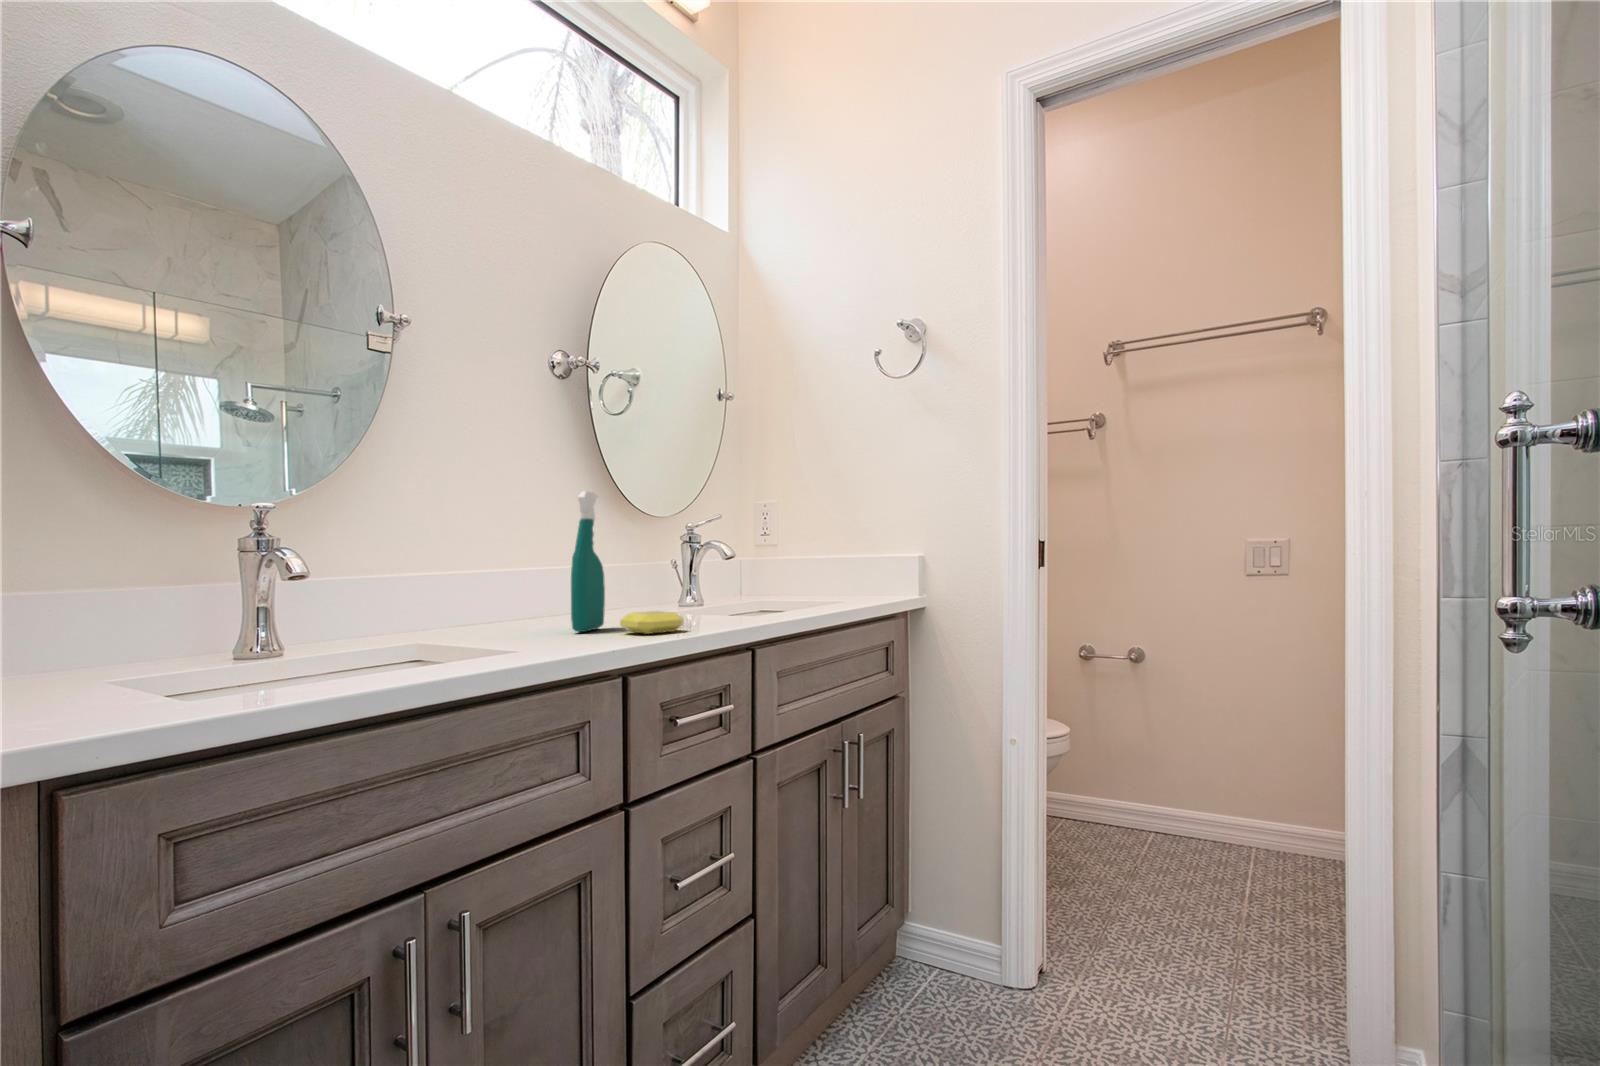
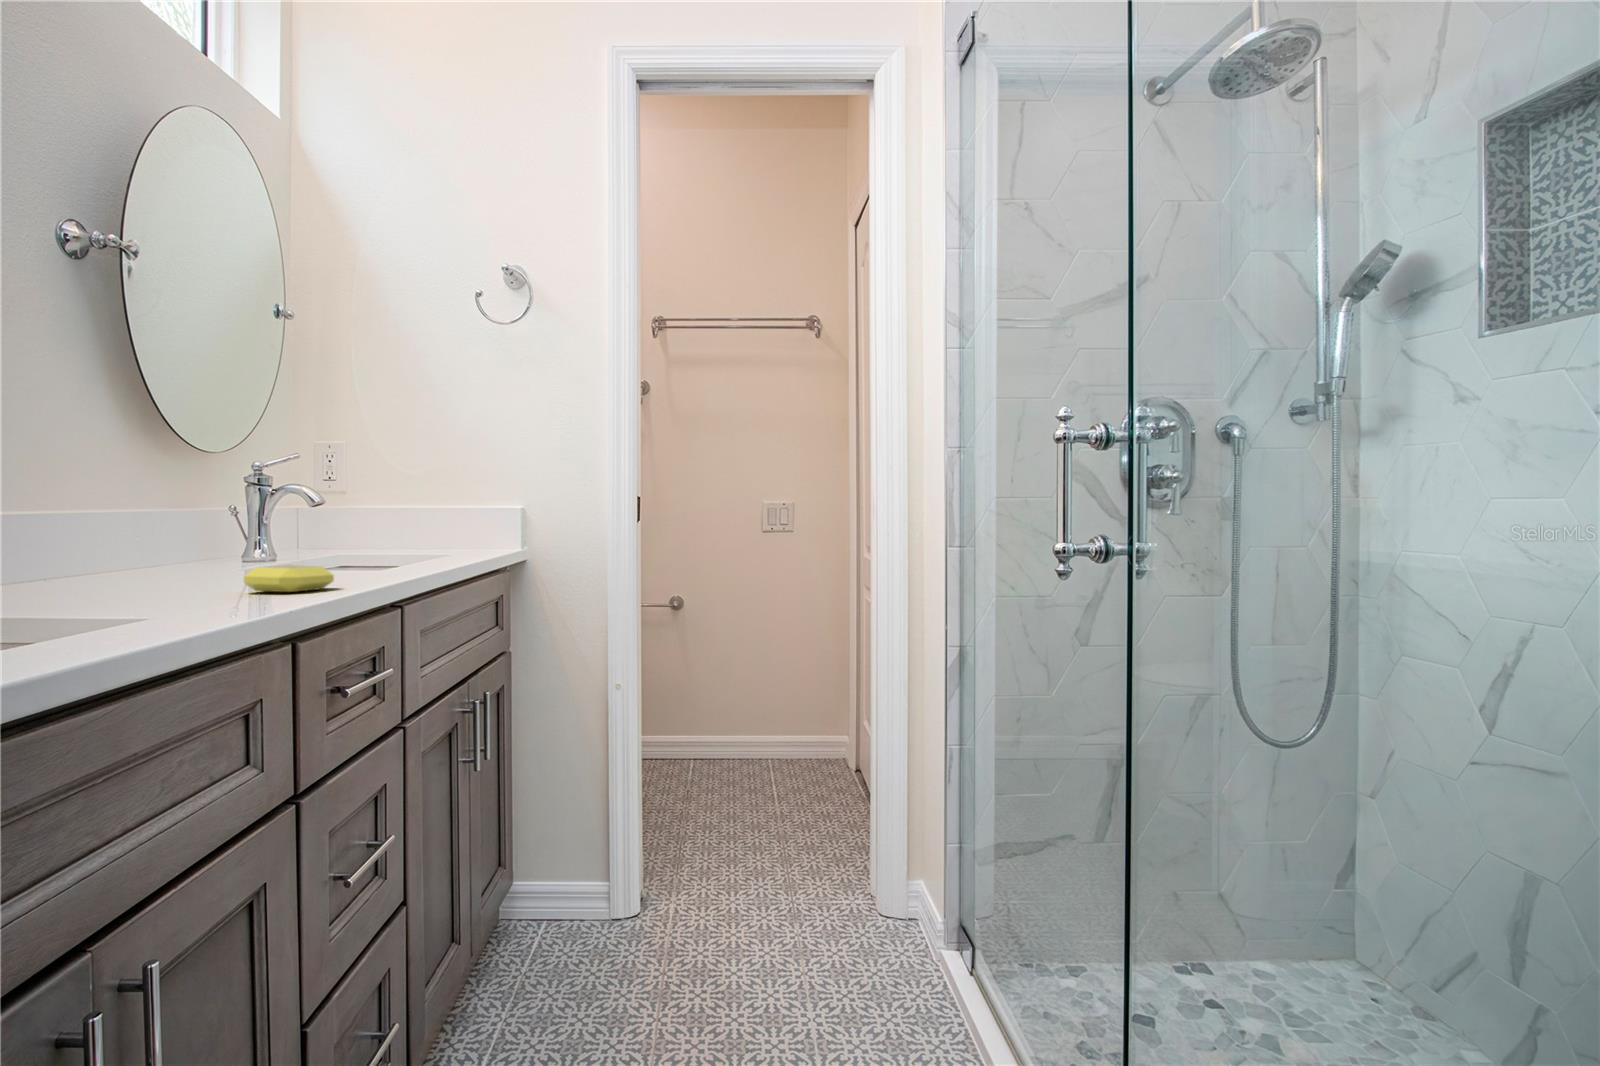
spray bottle: present [571,491,605,632] -> none [153,408,192,594]

